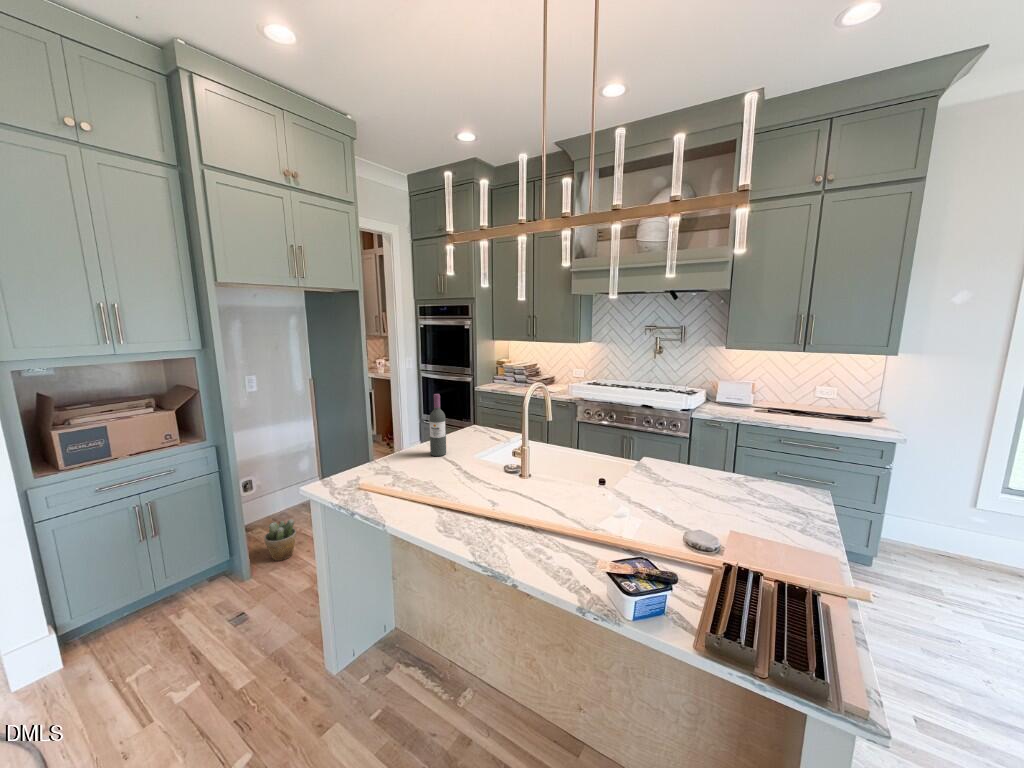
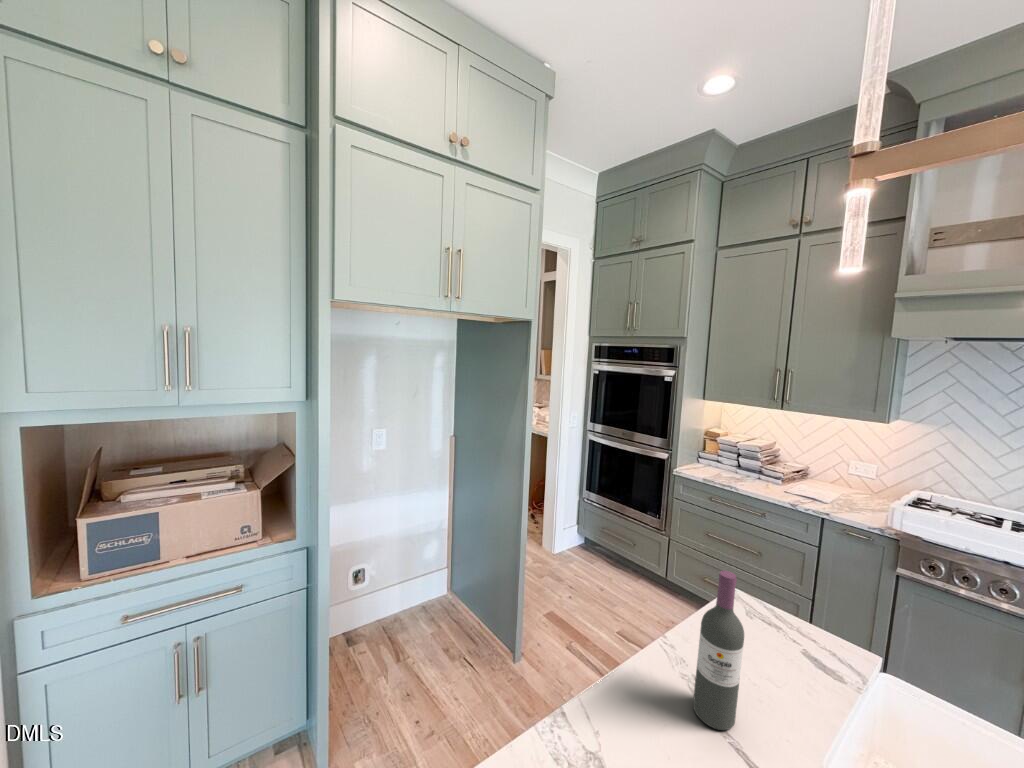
potted plant: present [264,519,296,561] -> none [359,662,405,730]

